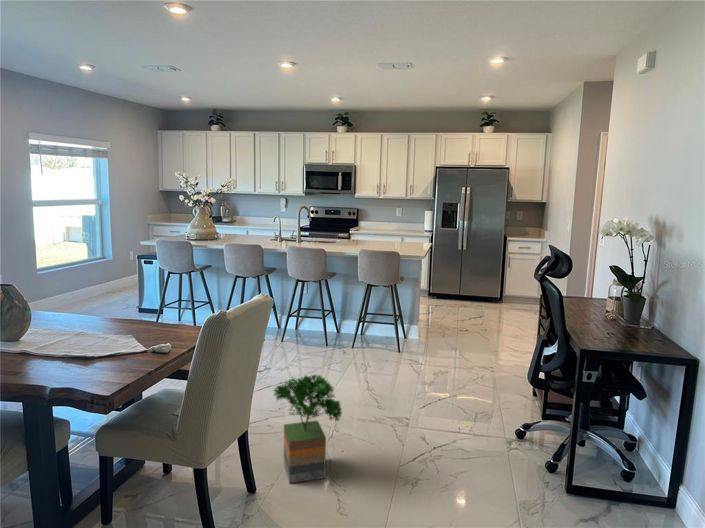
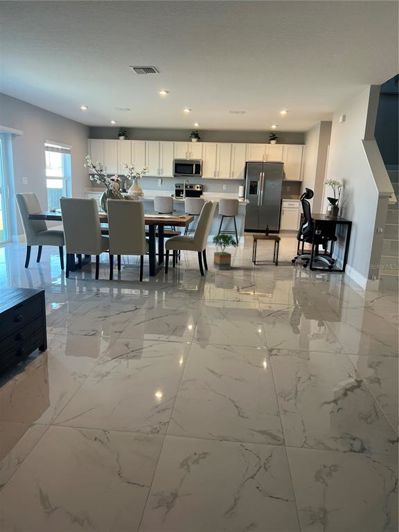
side table: none [405,340,477,456] -> present [252,225,281,266]

